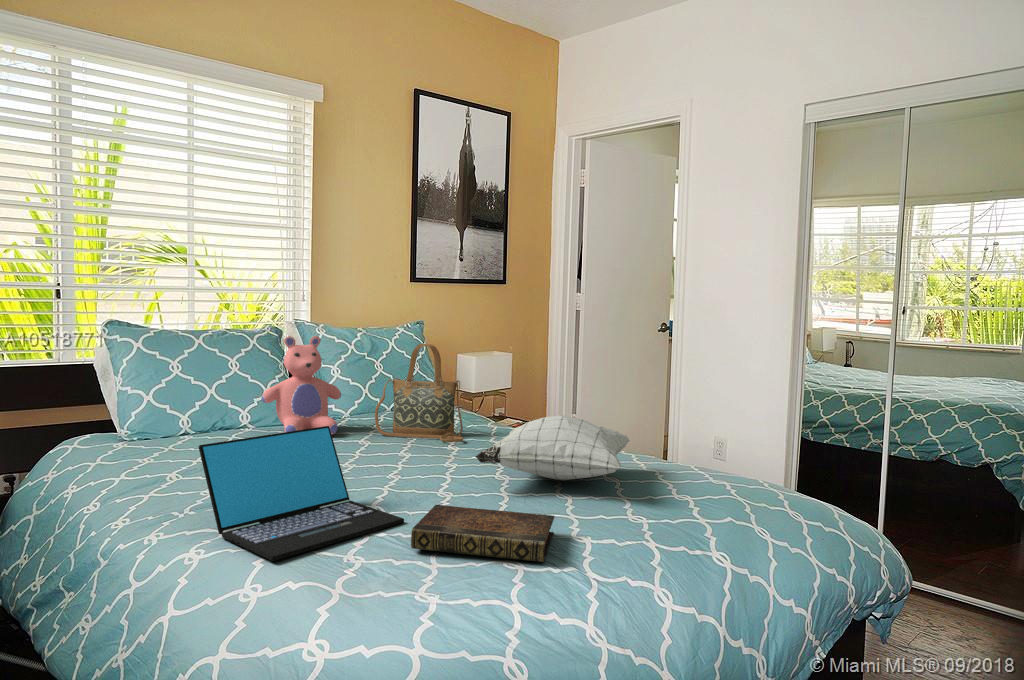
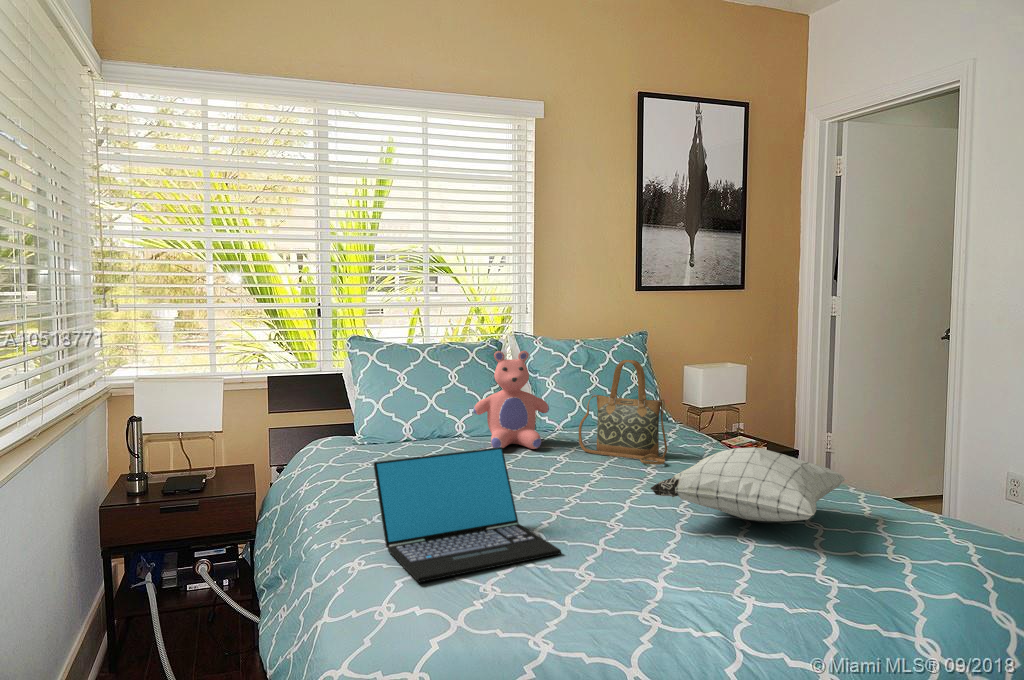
book: present [411,505,555,562] -> none [552,539,717,621]

